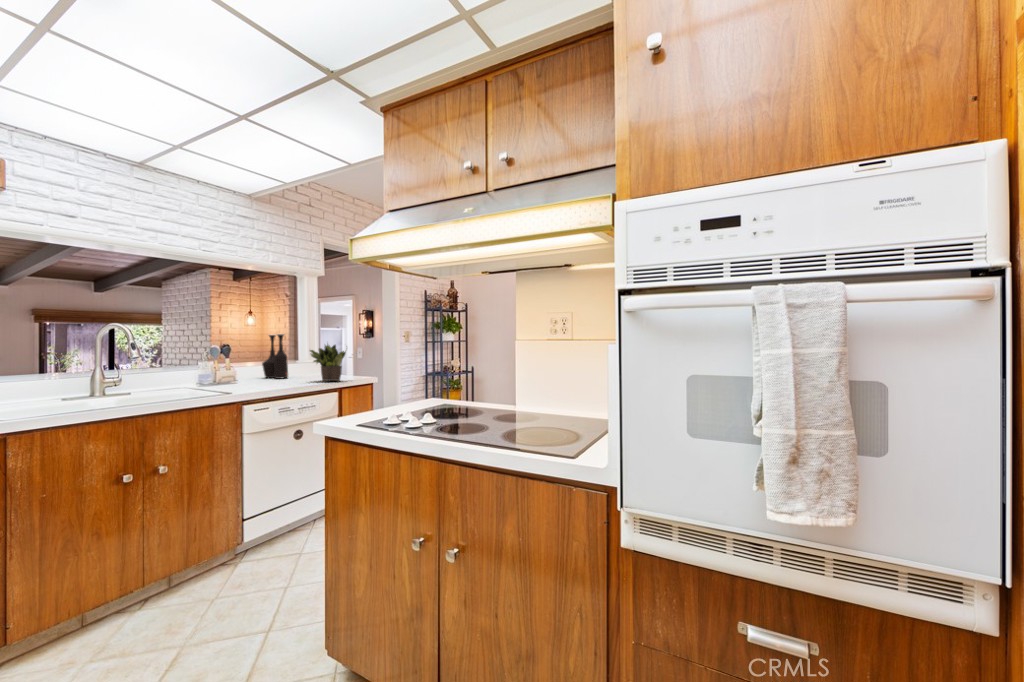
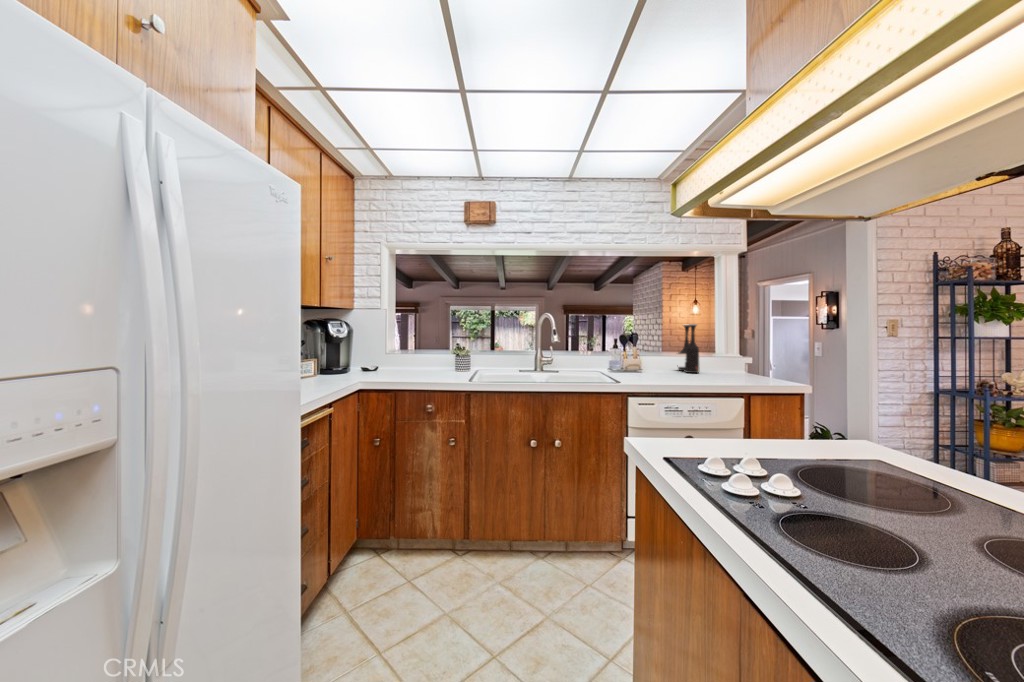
potted plant: present [310,344,346,381] -> none [713,333,762,384]

